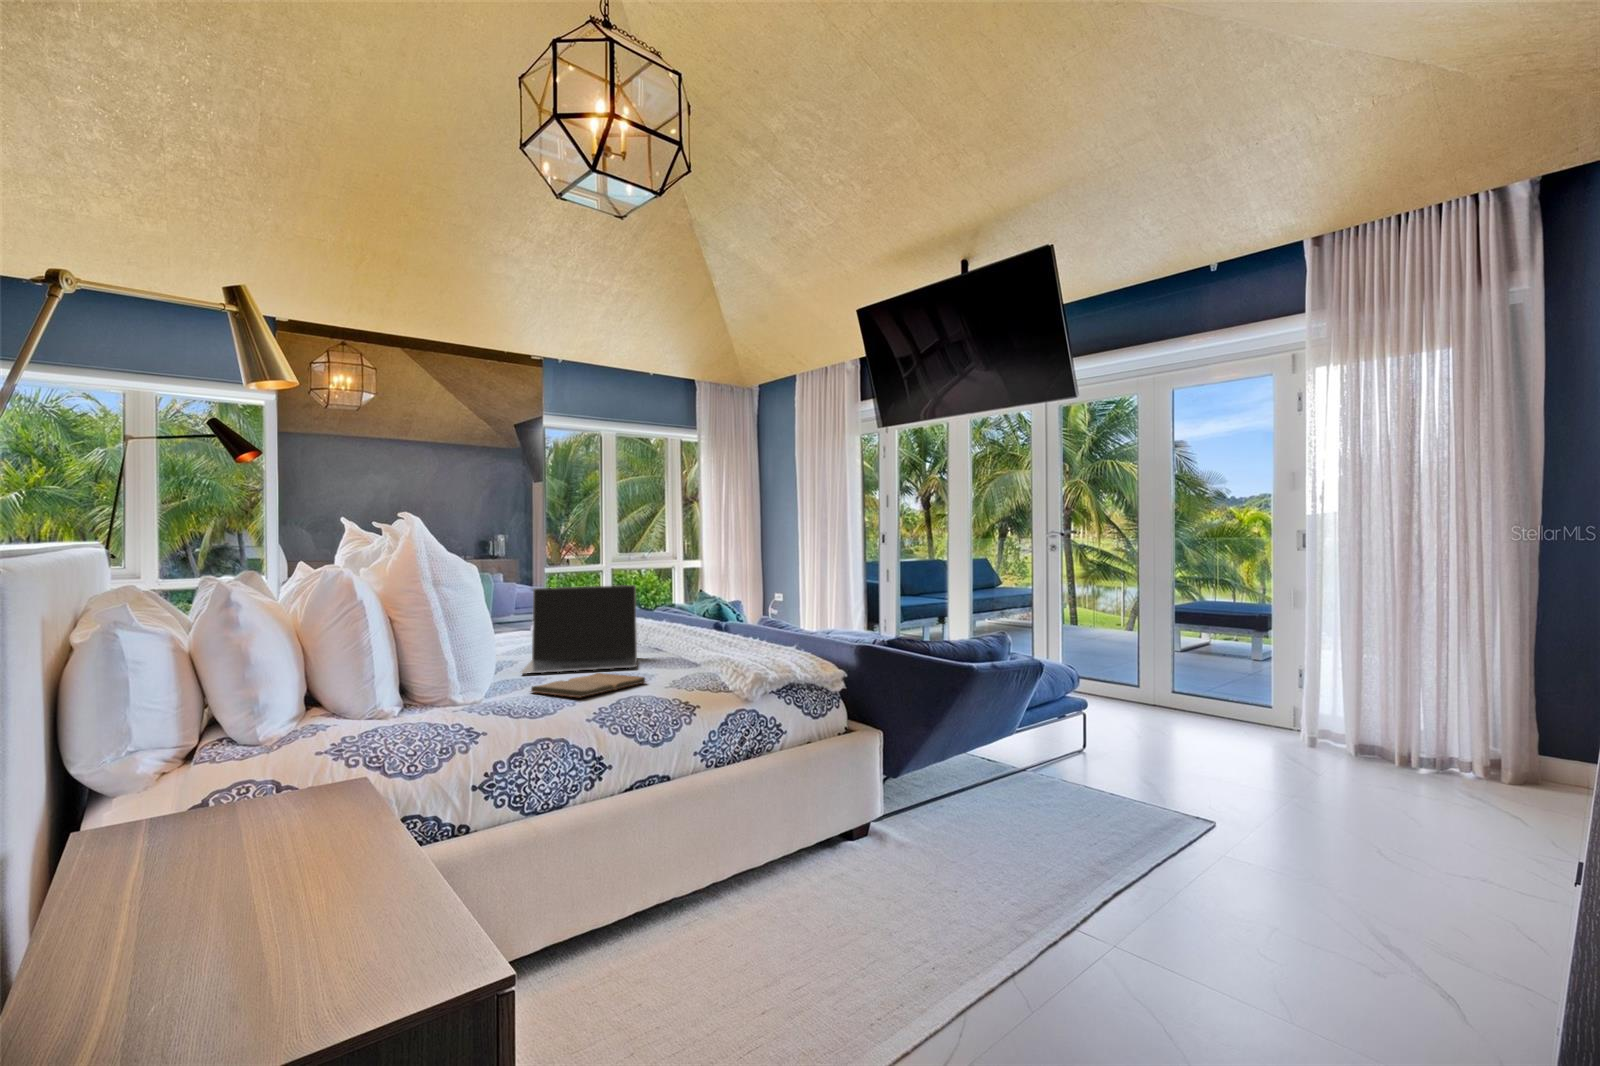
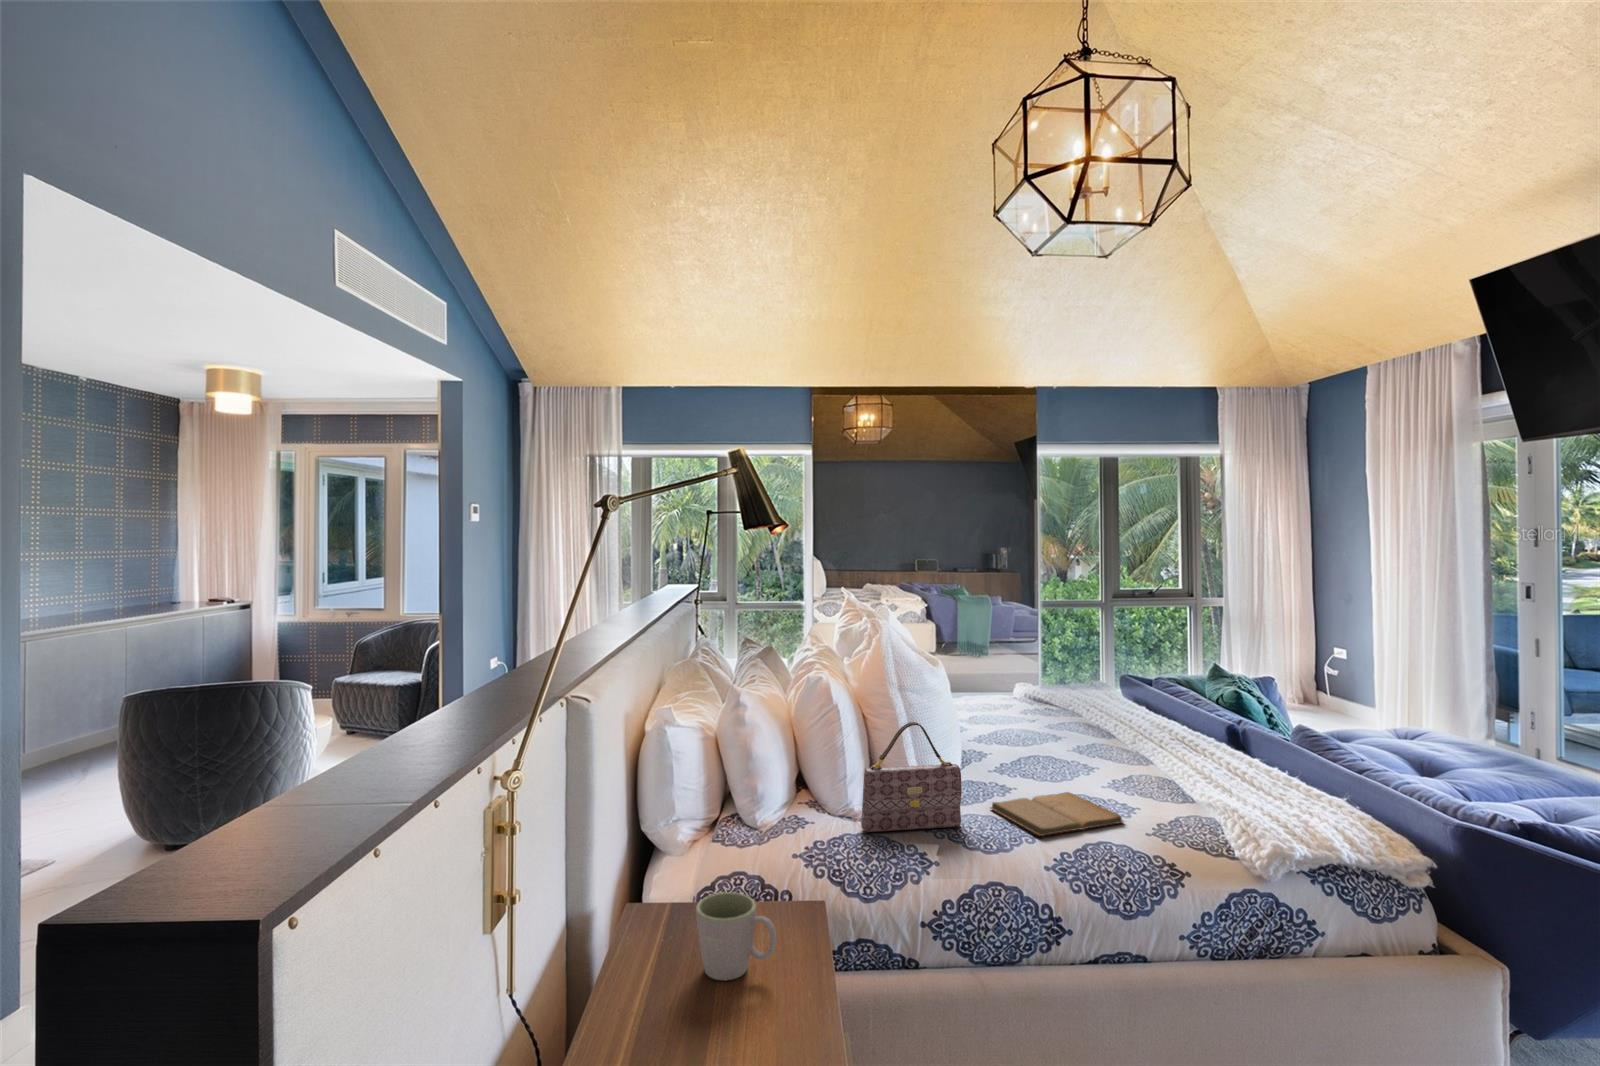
laptop: present [521,585,637,674] -> none [988,669,1122,786]
handbag: none [397,608,505,721] -> present [861,722,962,832]
mug: none [219,740,332,829] -> present [696,892,776,980]

